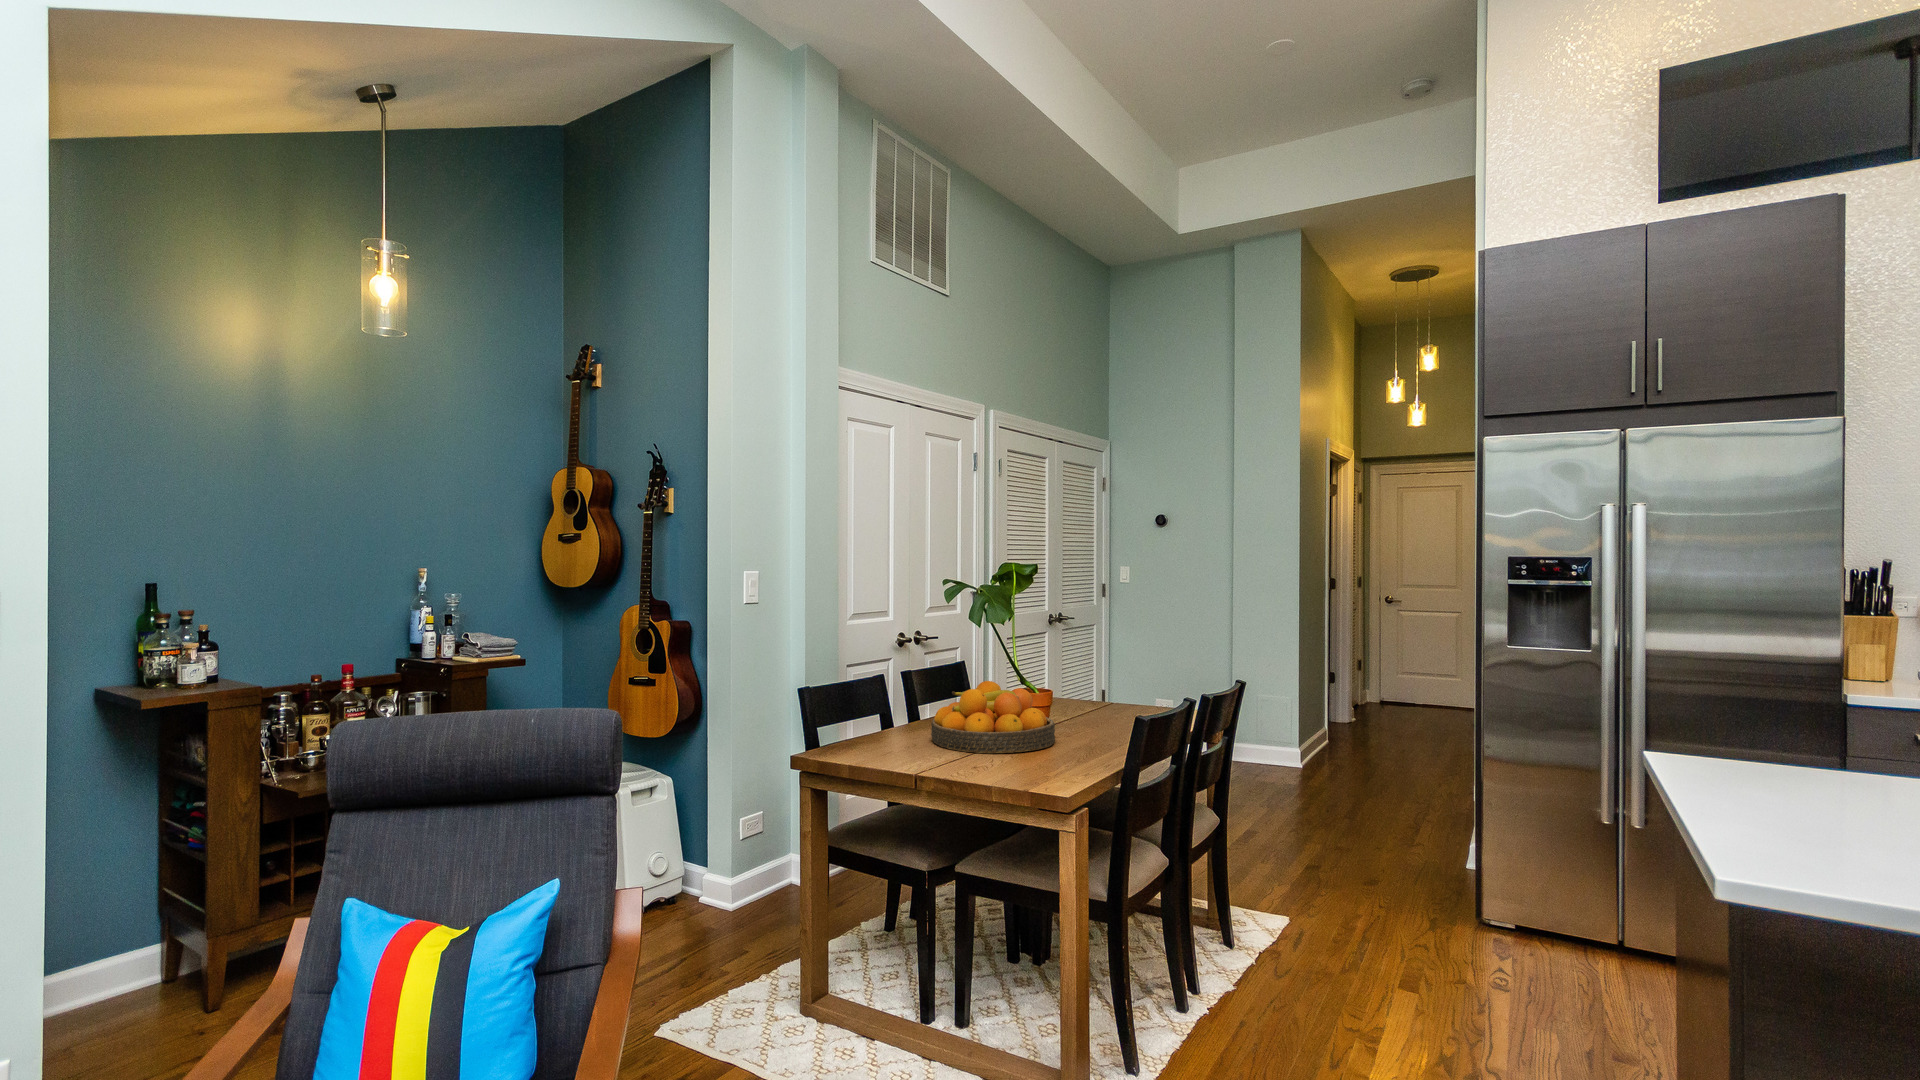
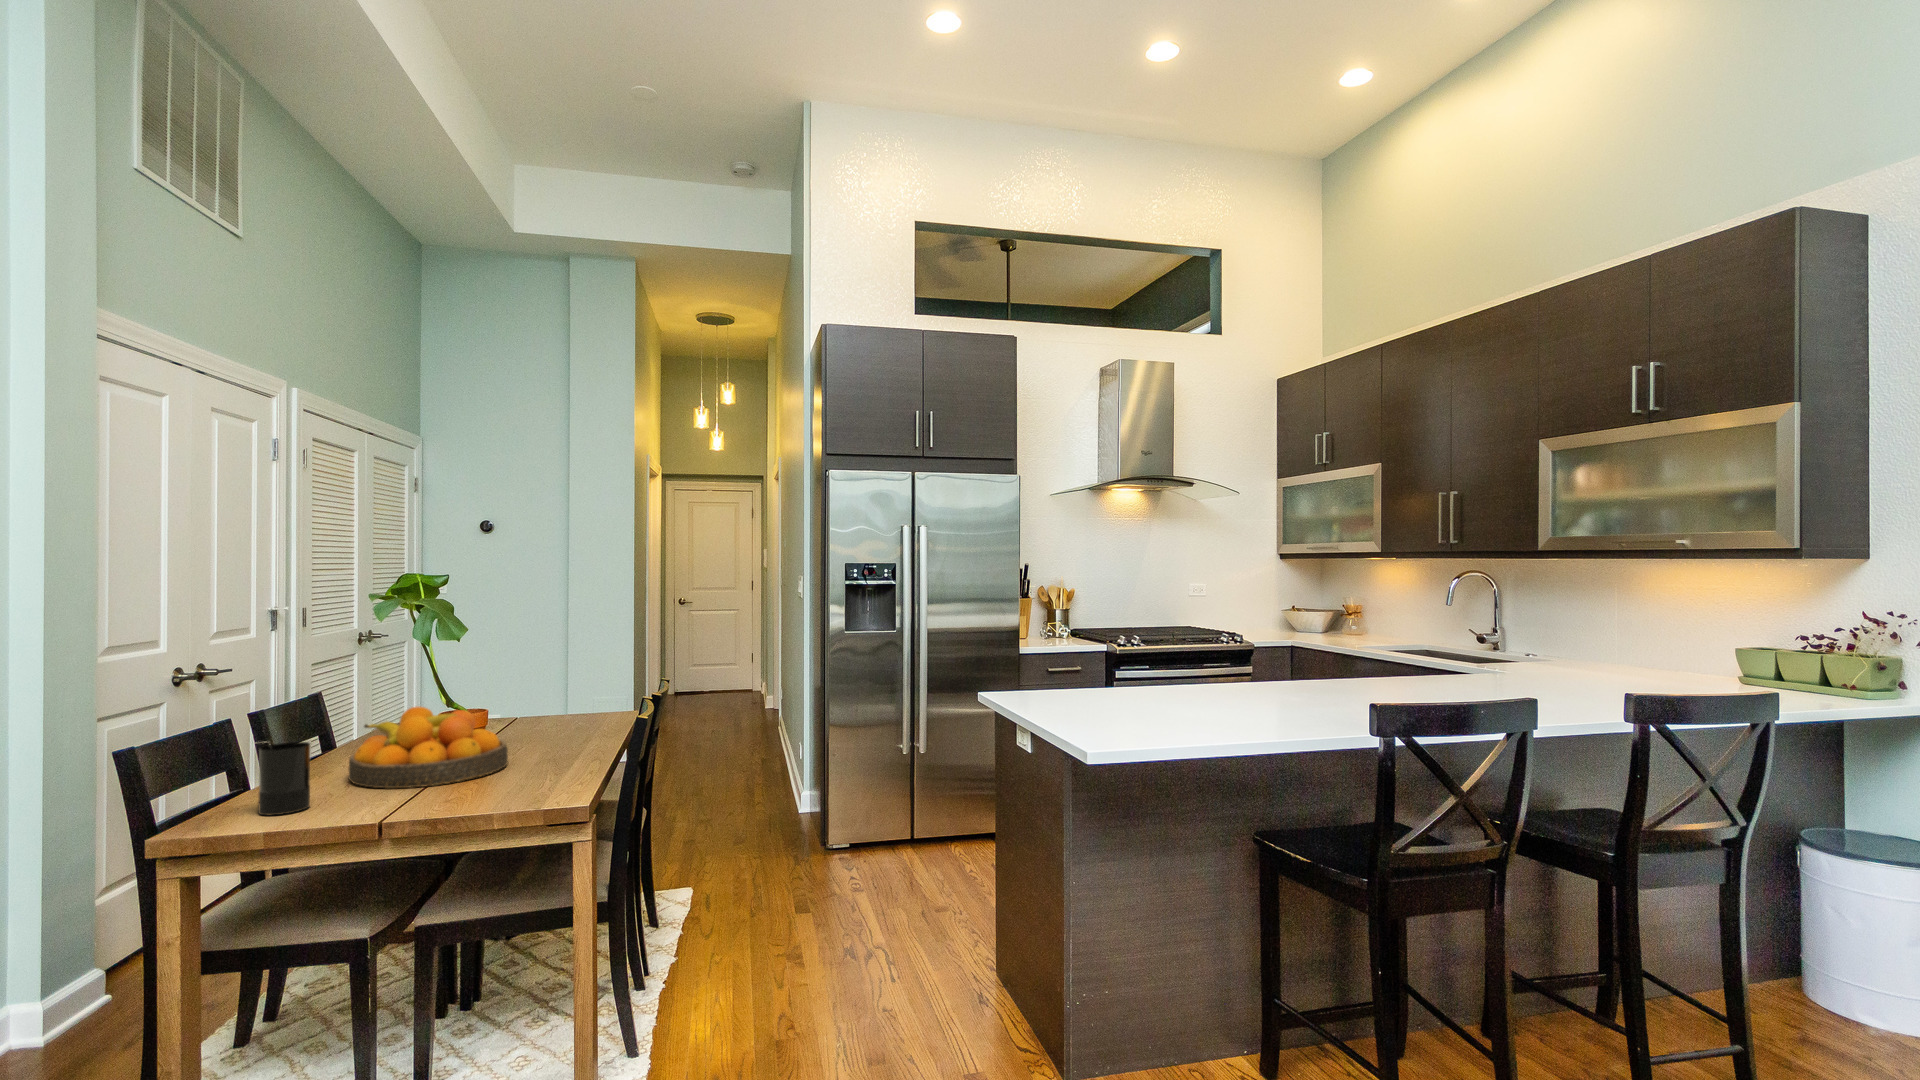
candle: none [851,694,888,755] -> present [258,742,310,815]

